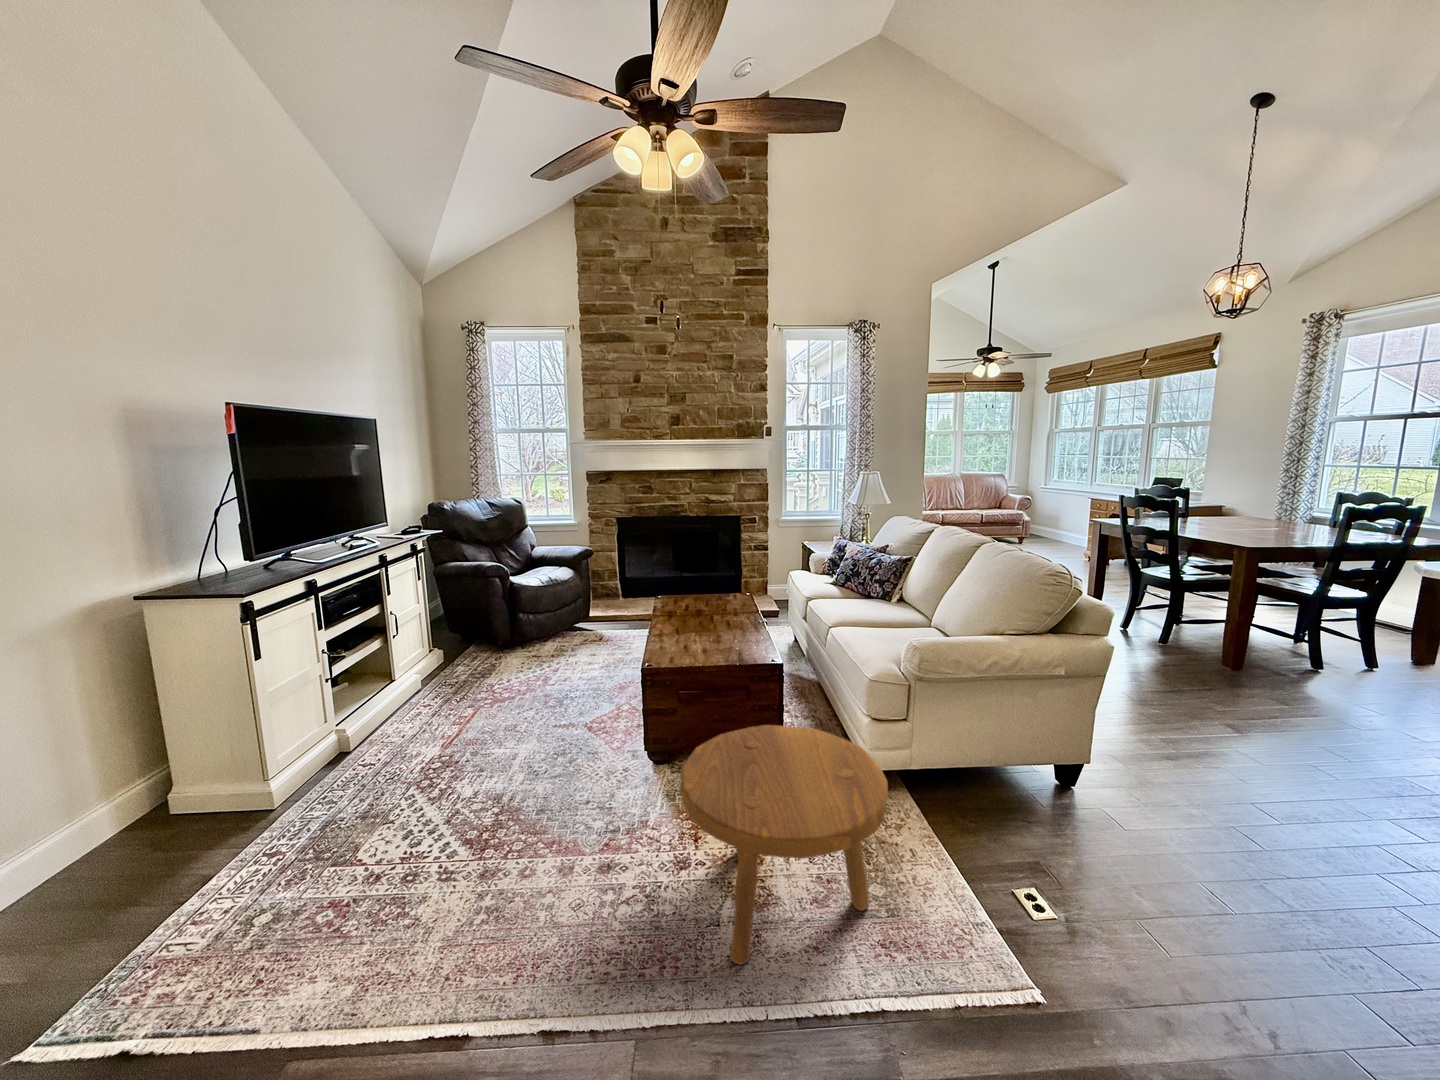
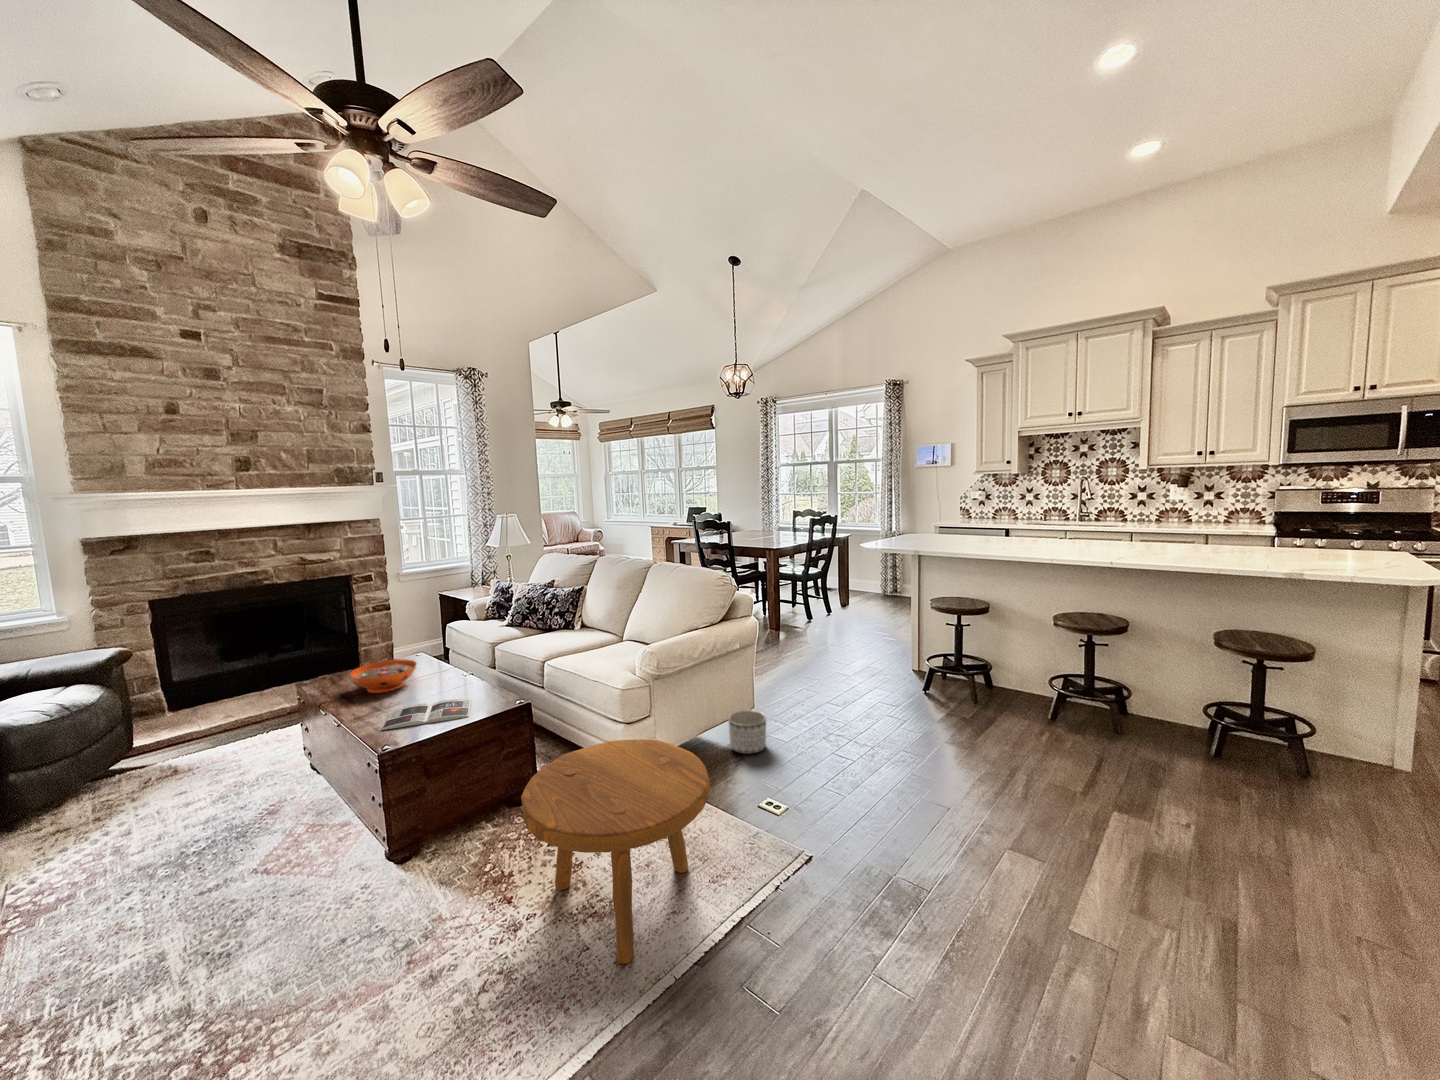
decorative bowl: none [677,593,728,620] -> present [351,660,416,693]
magazine: none [665,636,746,660] -> present [382,699,472,730]
planter: none [1027,755,1088,820] -> present [729,710,766,754]

